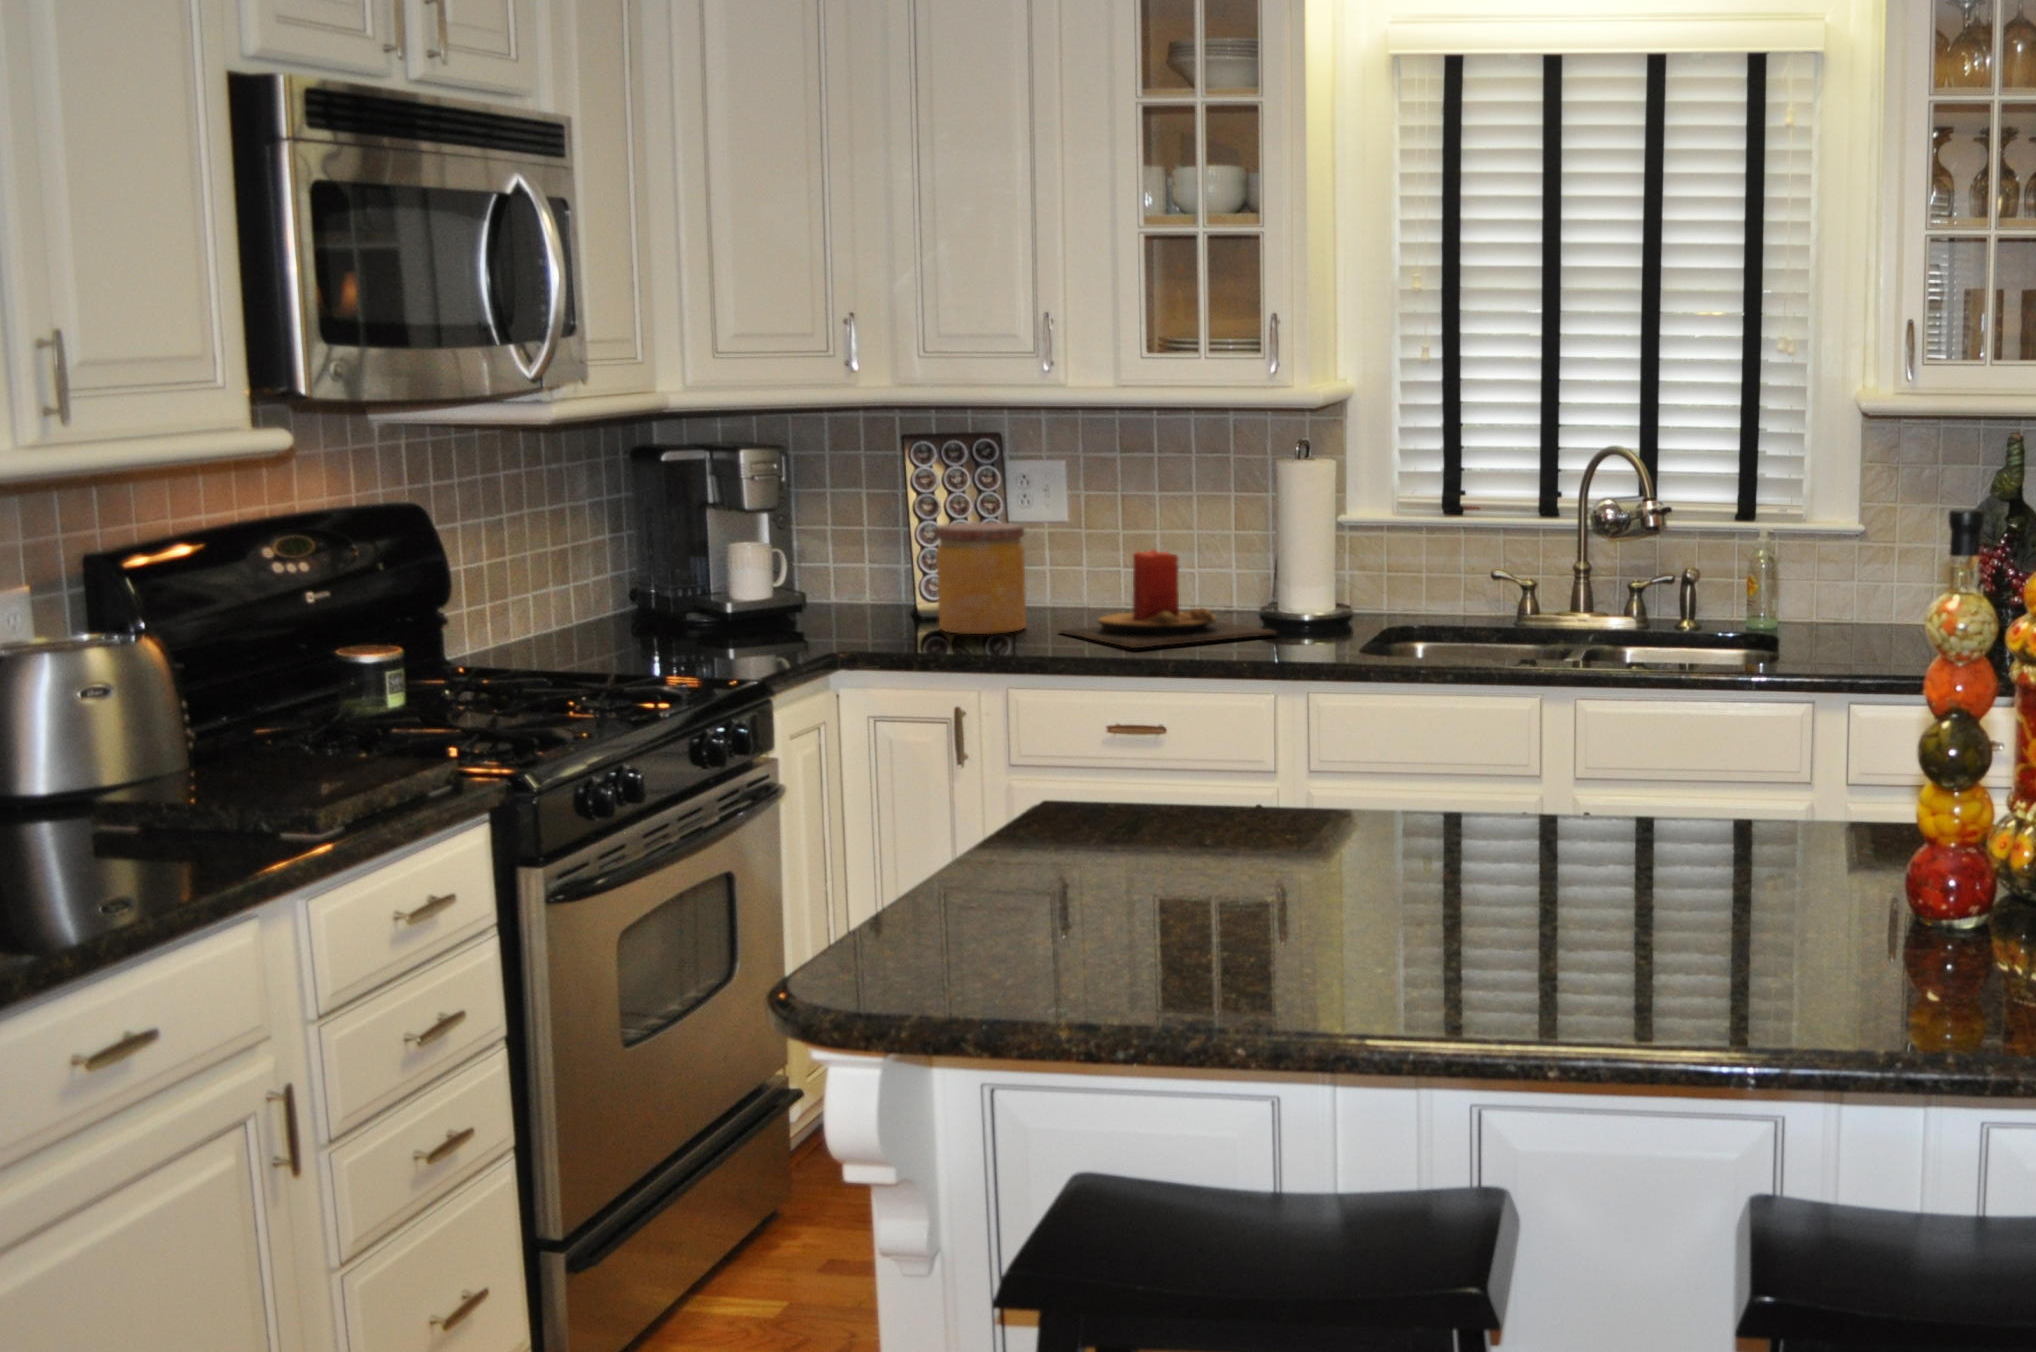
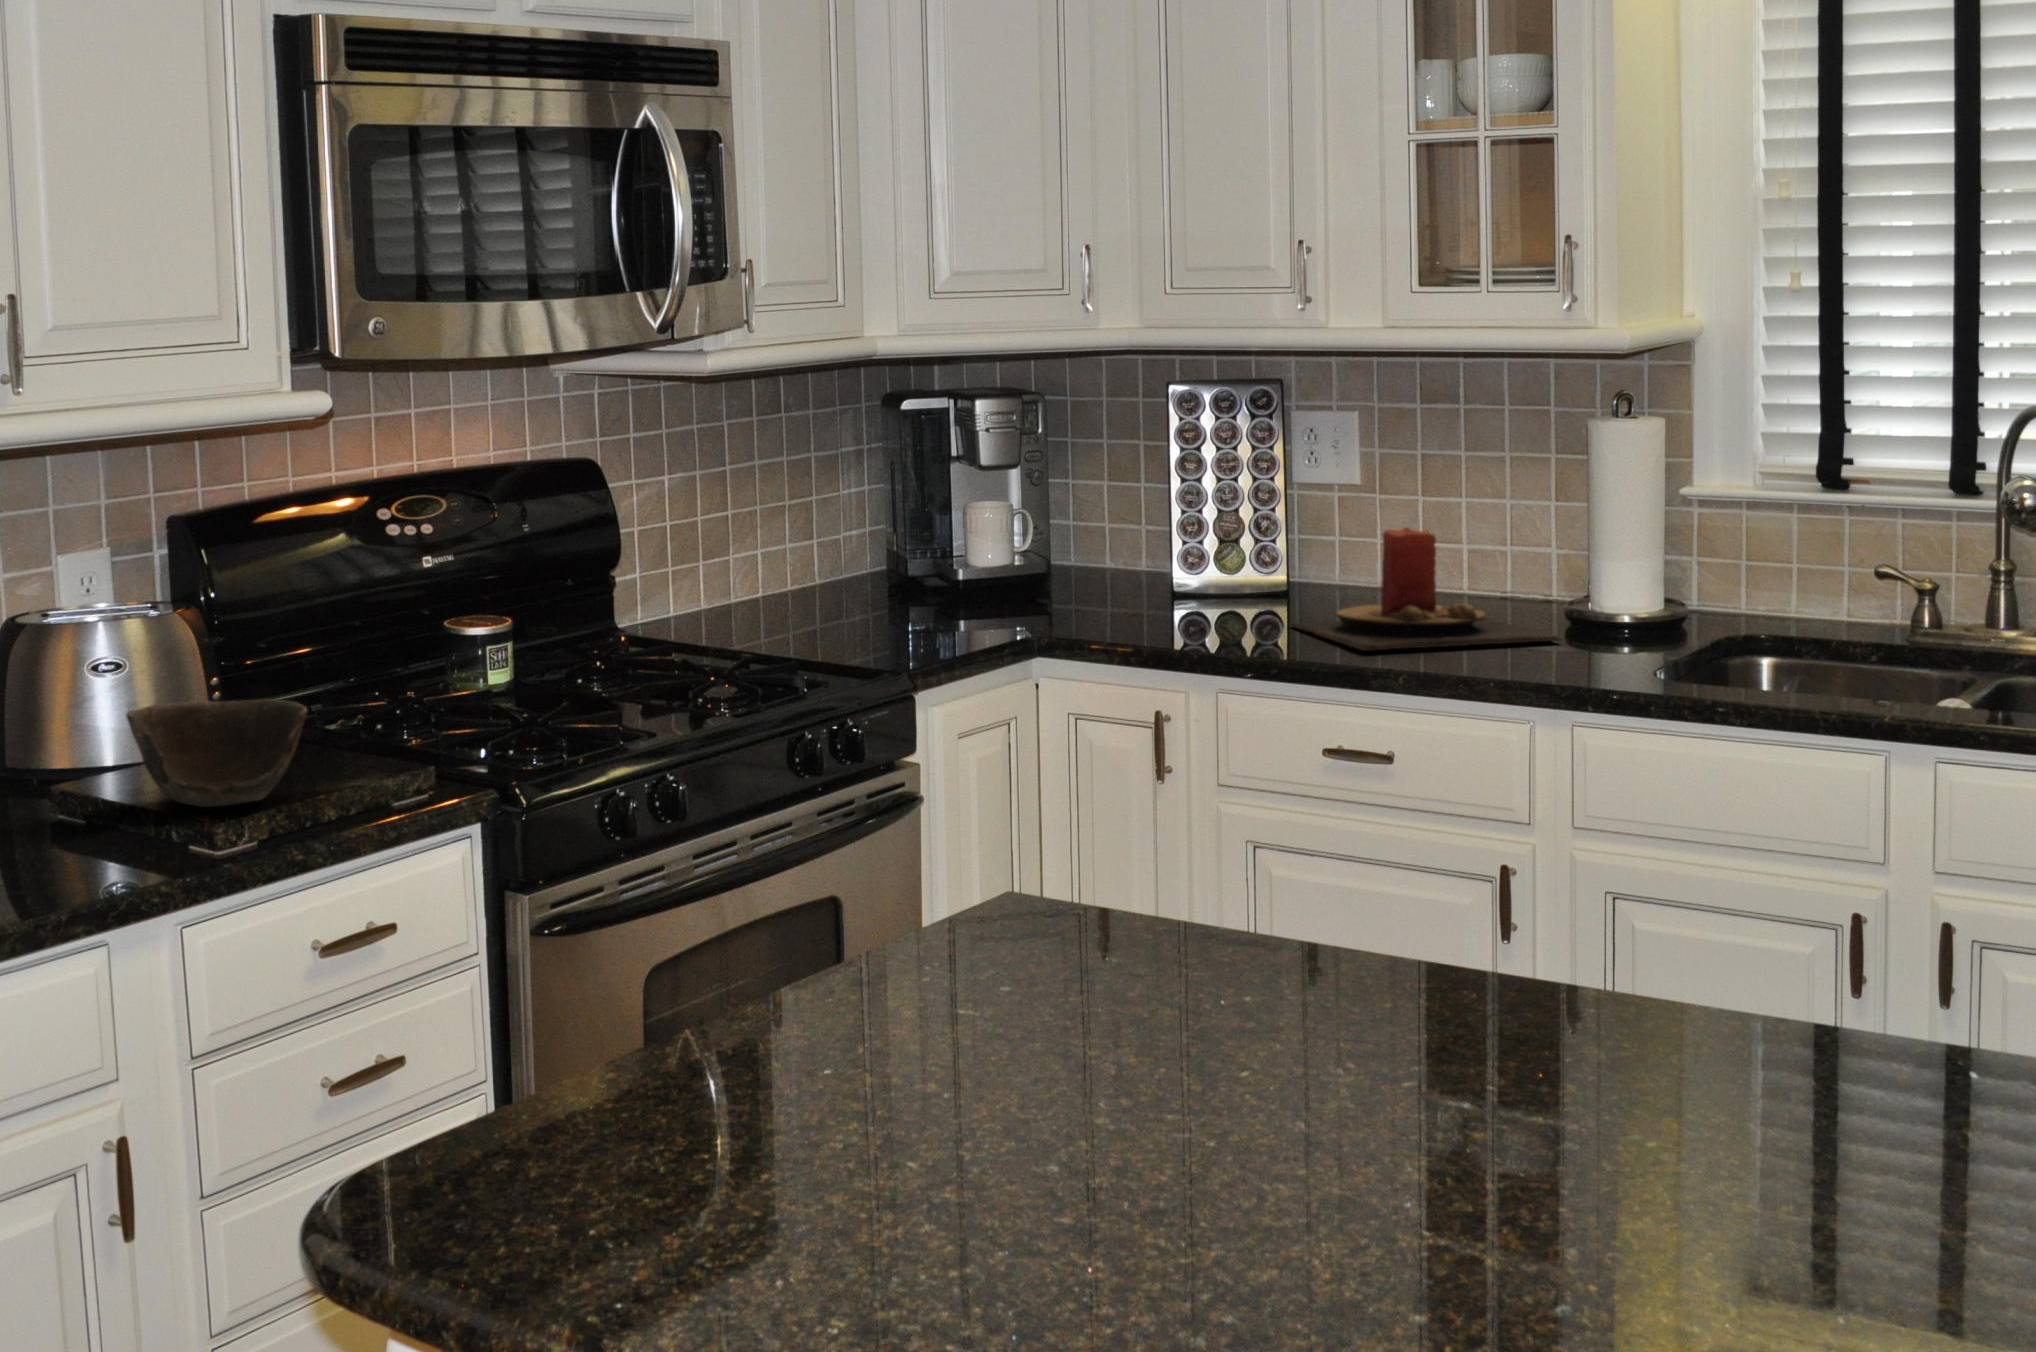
jar: present [935,522,1026,634] -> none [1153,489,1258,624]
bowl: none [59,732,261,837] -> present [126,699,307,807]

